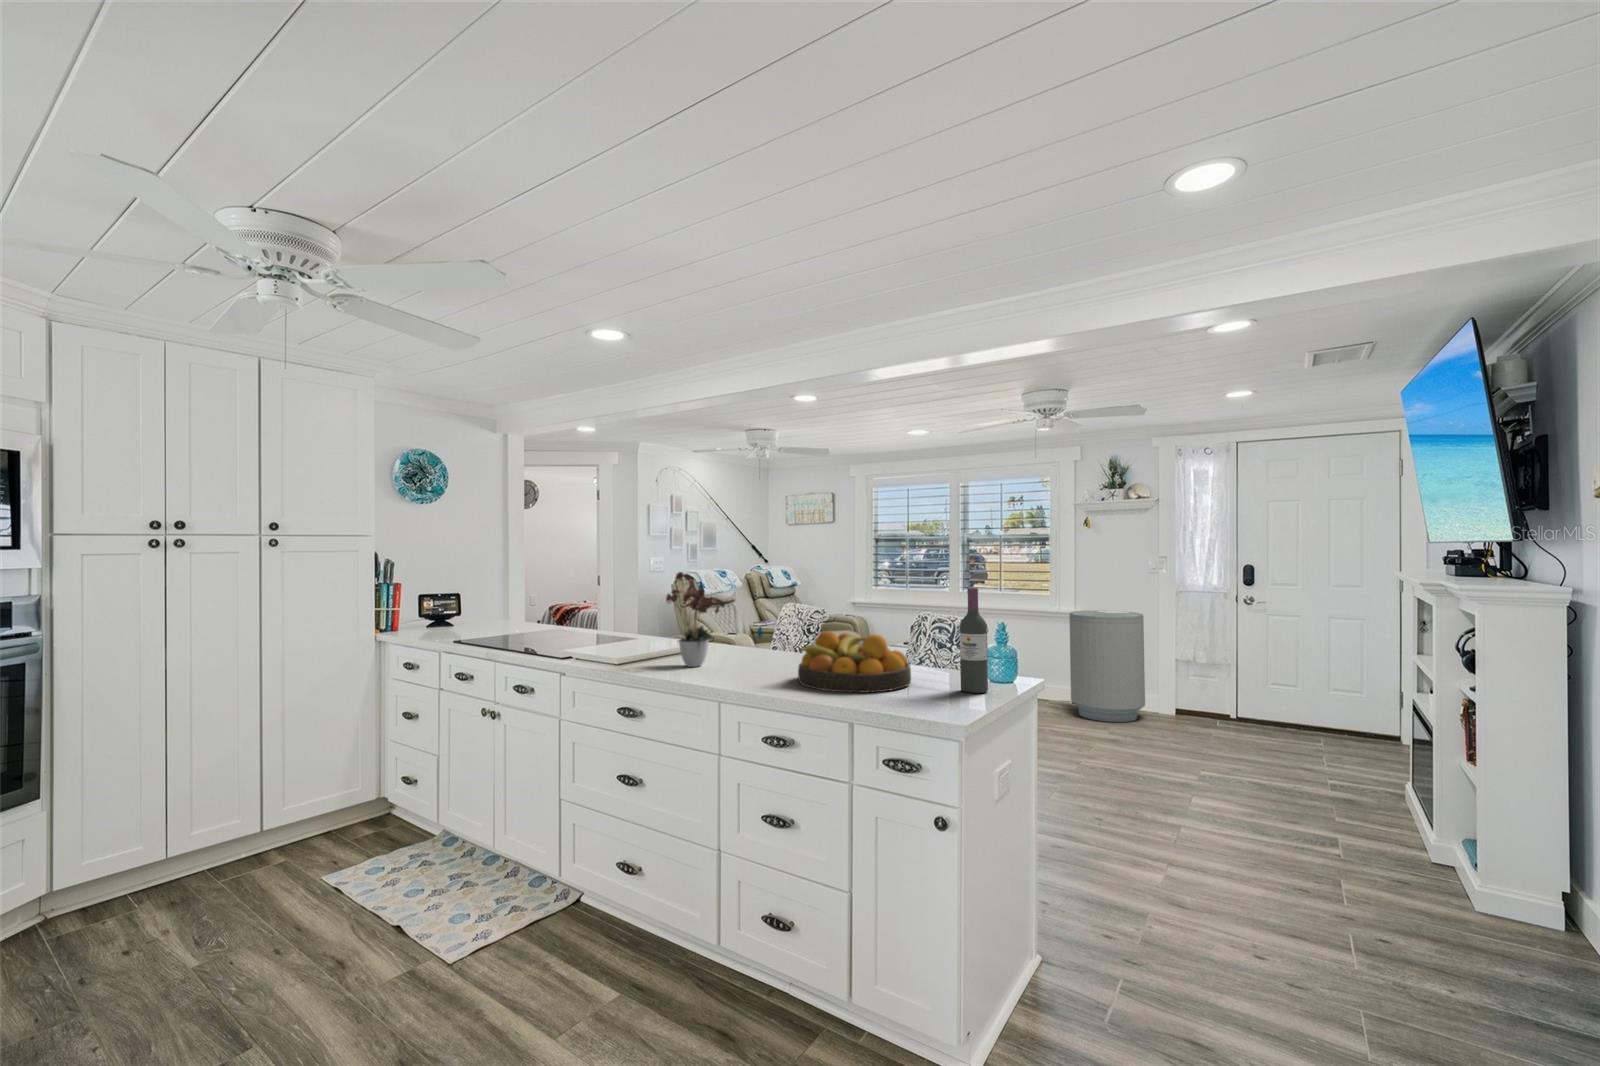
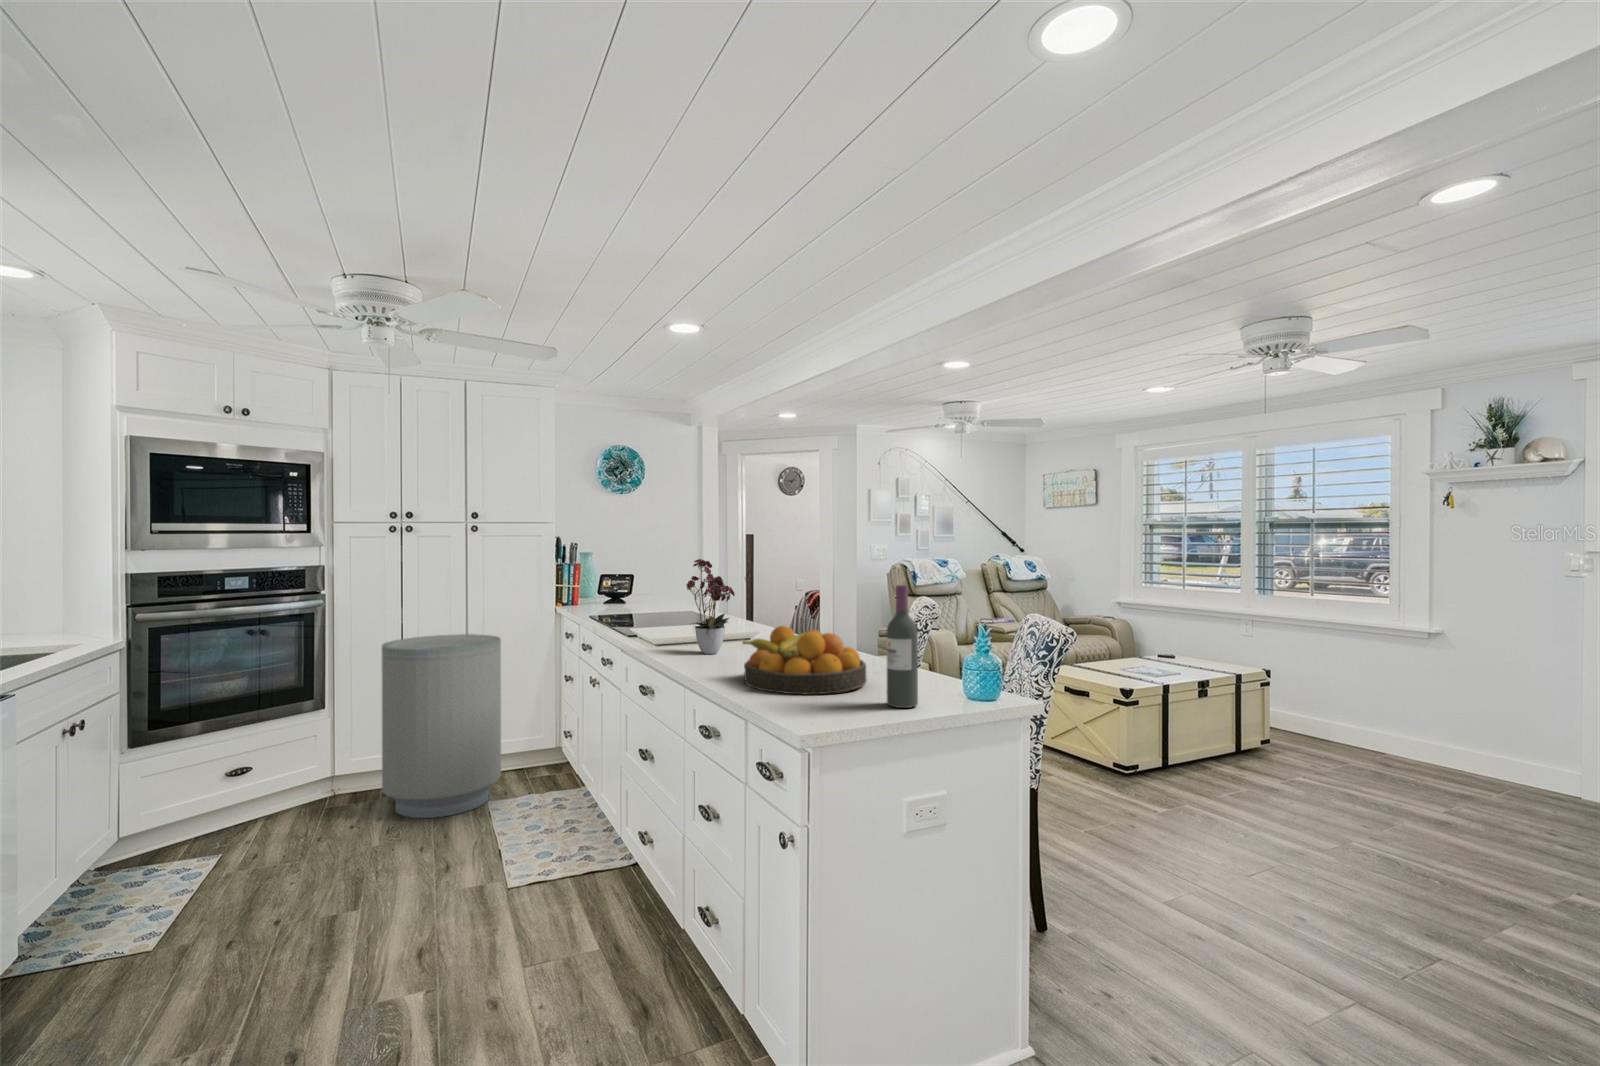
trash can: present [1069,611,1145,722] -> present [382,634,501,818]

